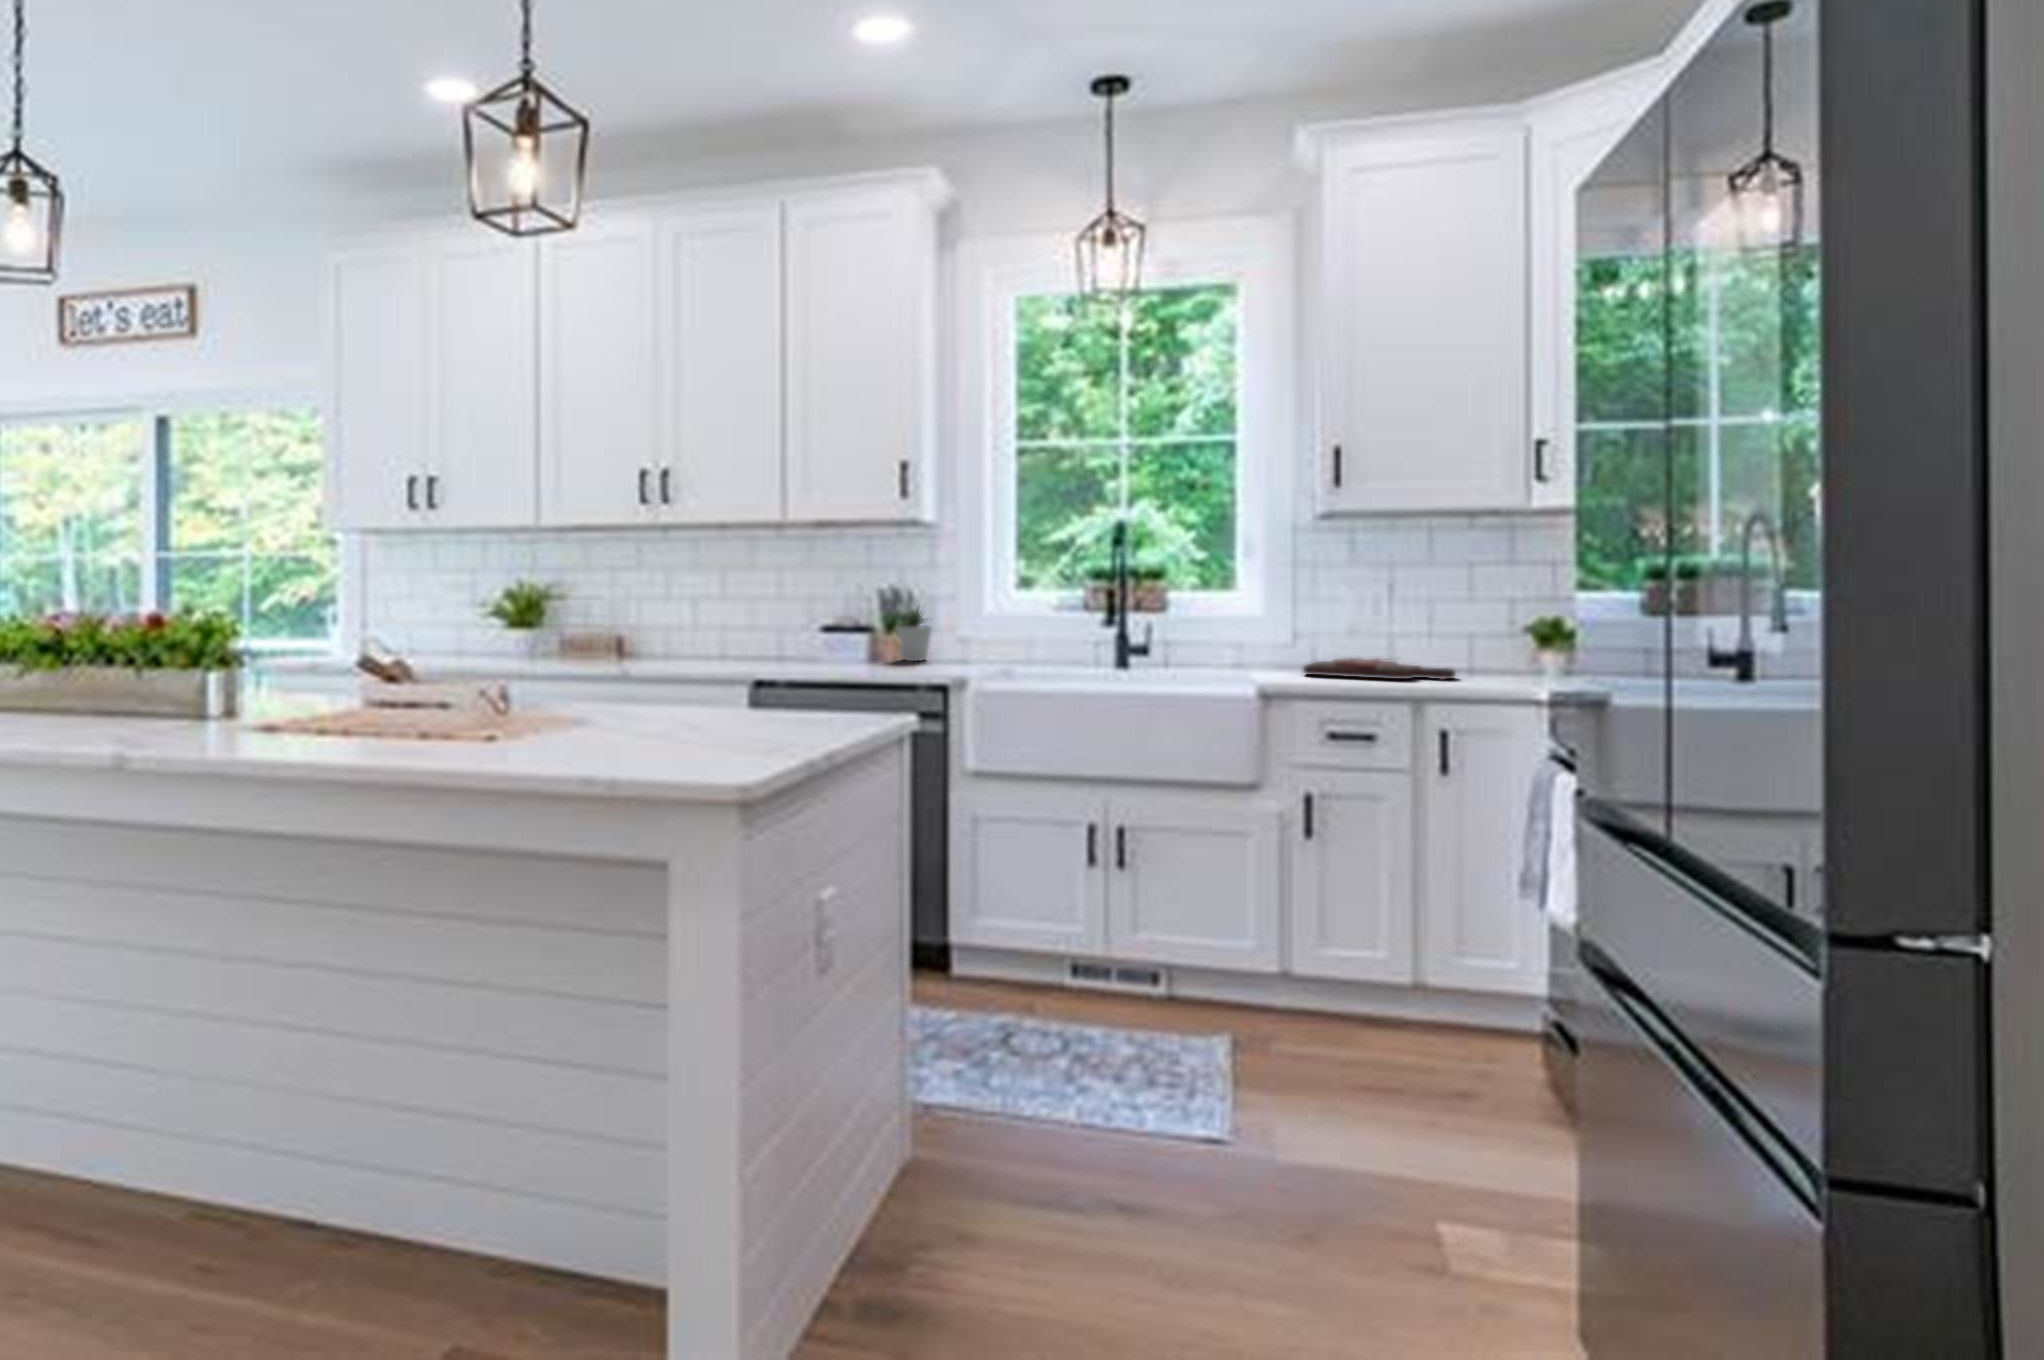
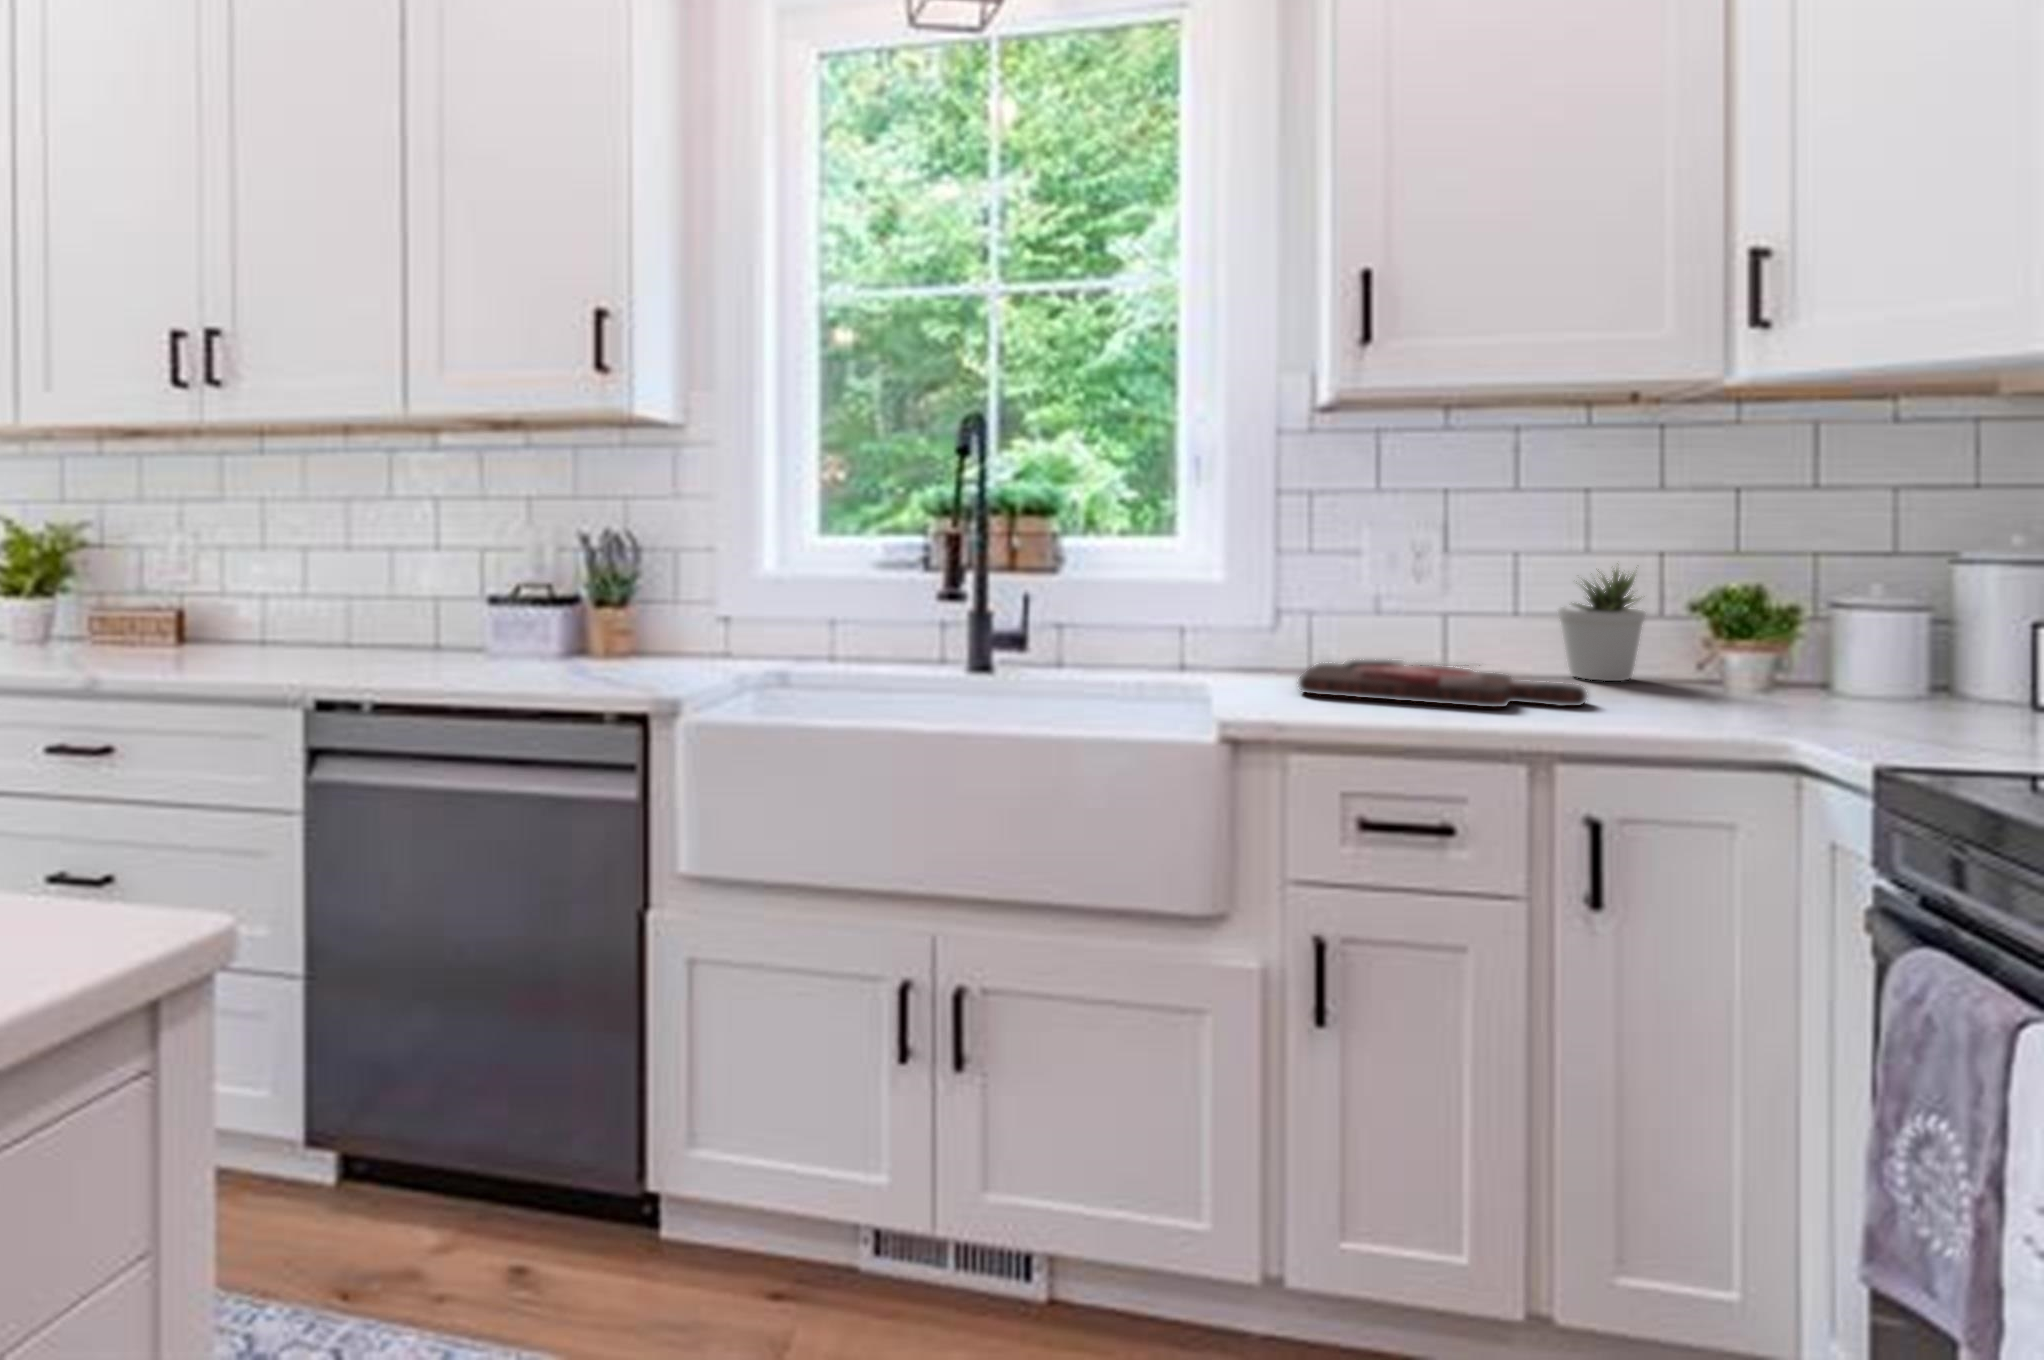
potted plant: present [895,608,932,661] -> present [1557,567,1645,681]

